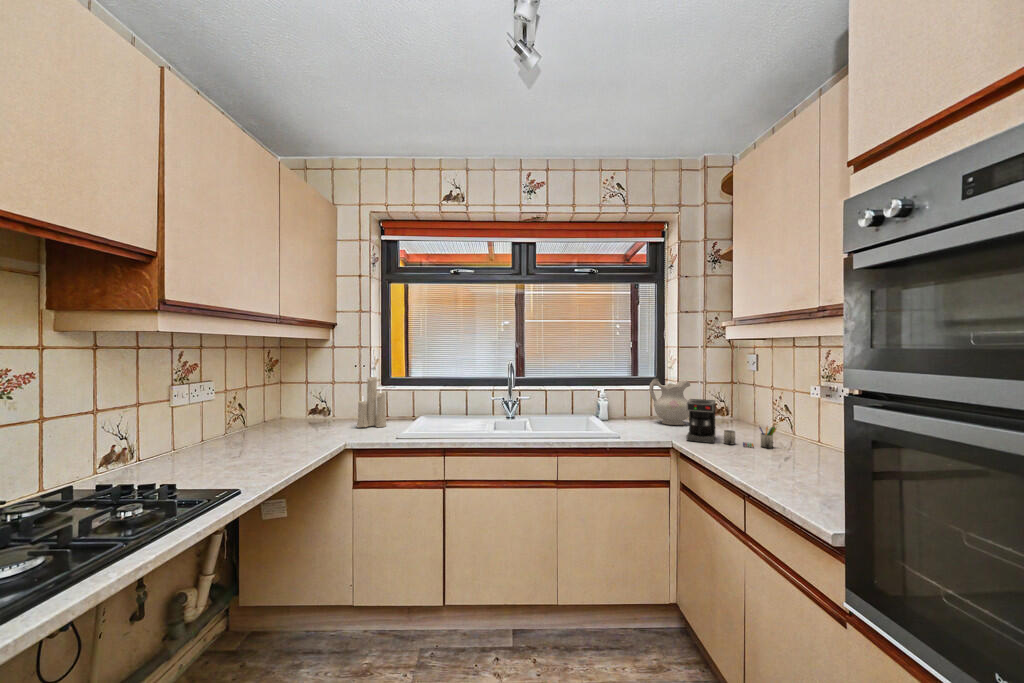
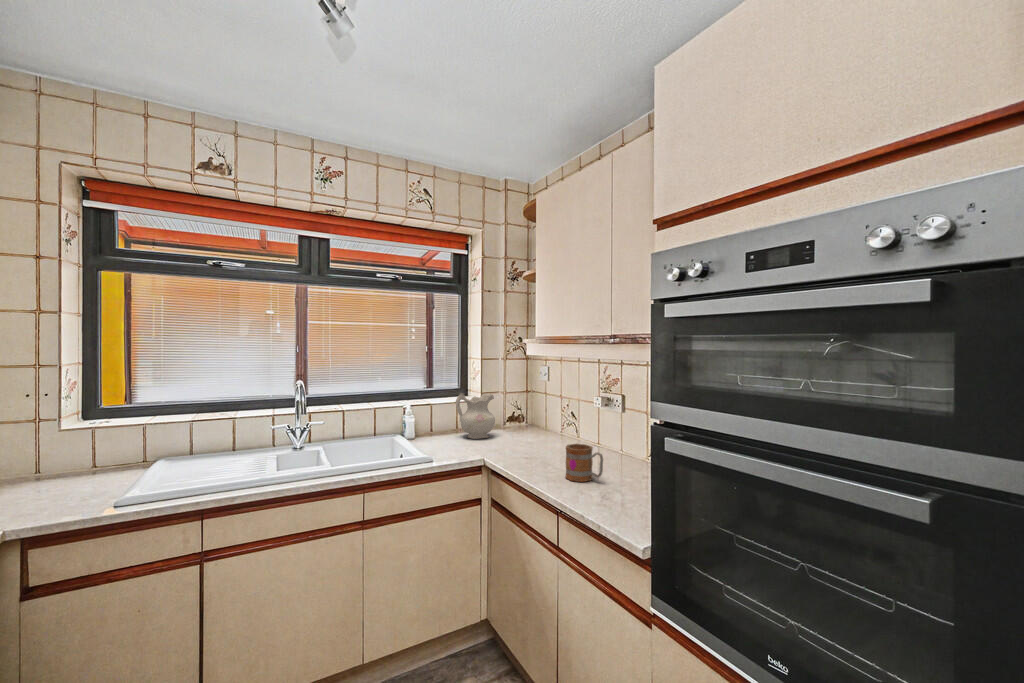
candle: present [357,376,386,427] -> none [35,399,96,494]
coffee maker: present [687,399,776,448] -> none [497,414,571,457]
mug: none [760,431,808,472] -> present [565,444,603,482]

